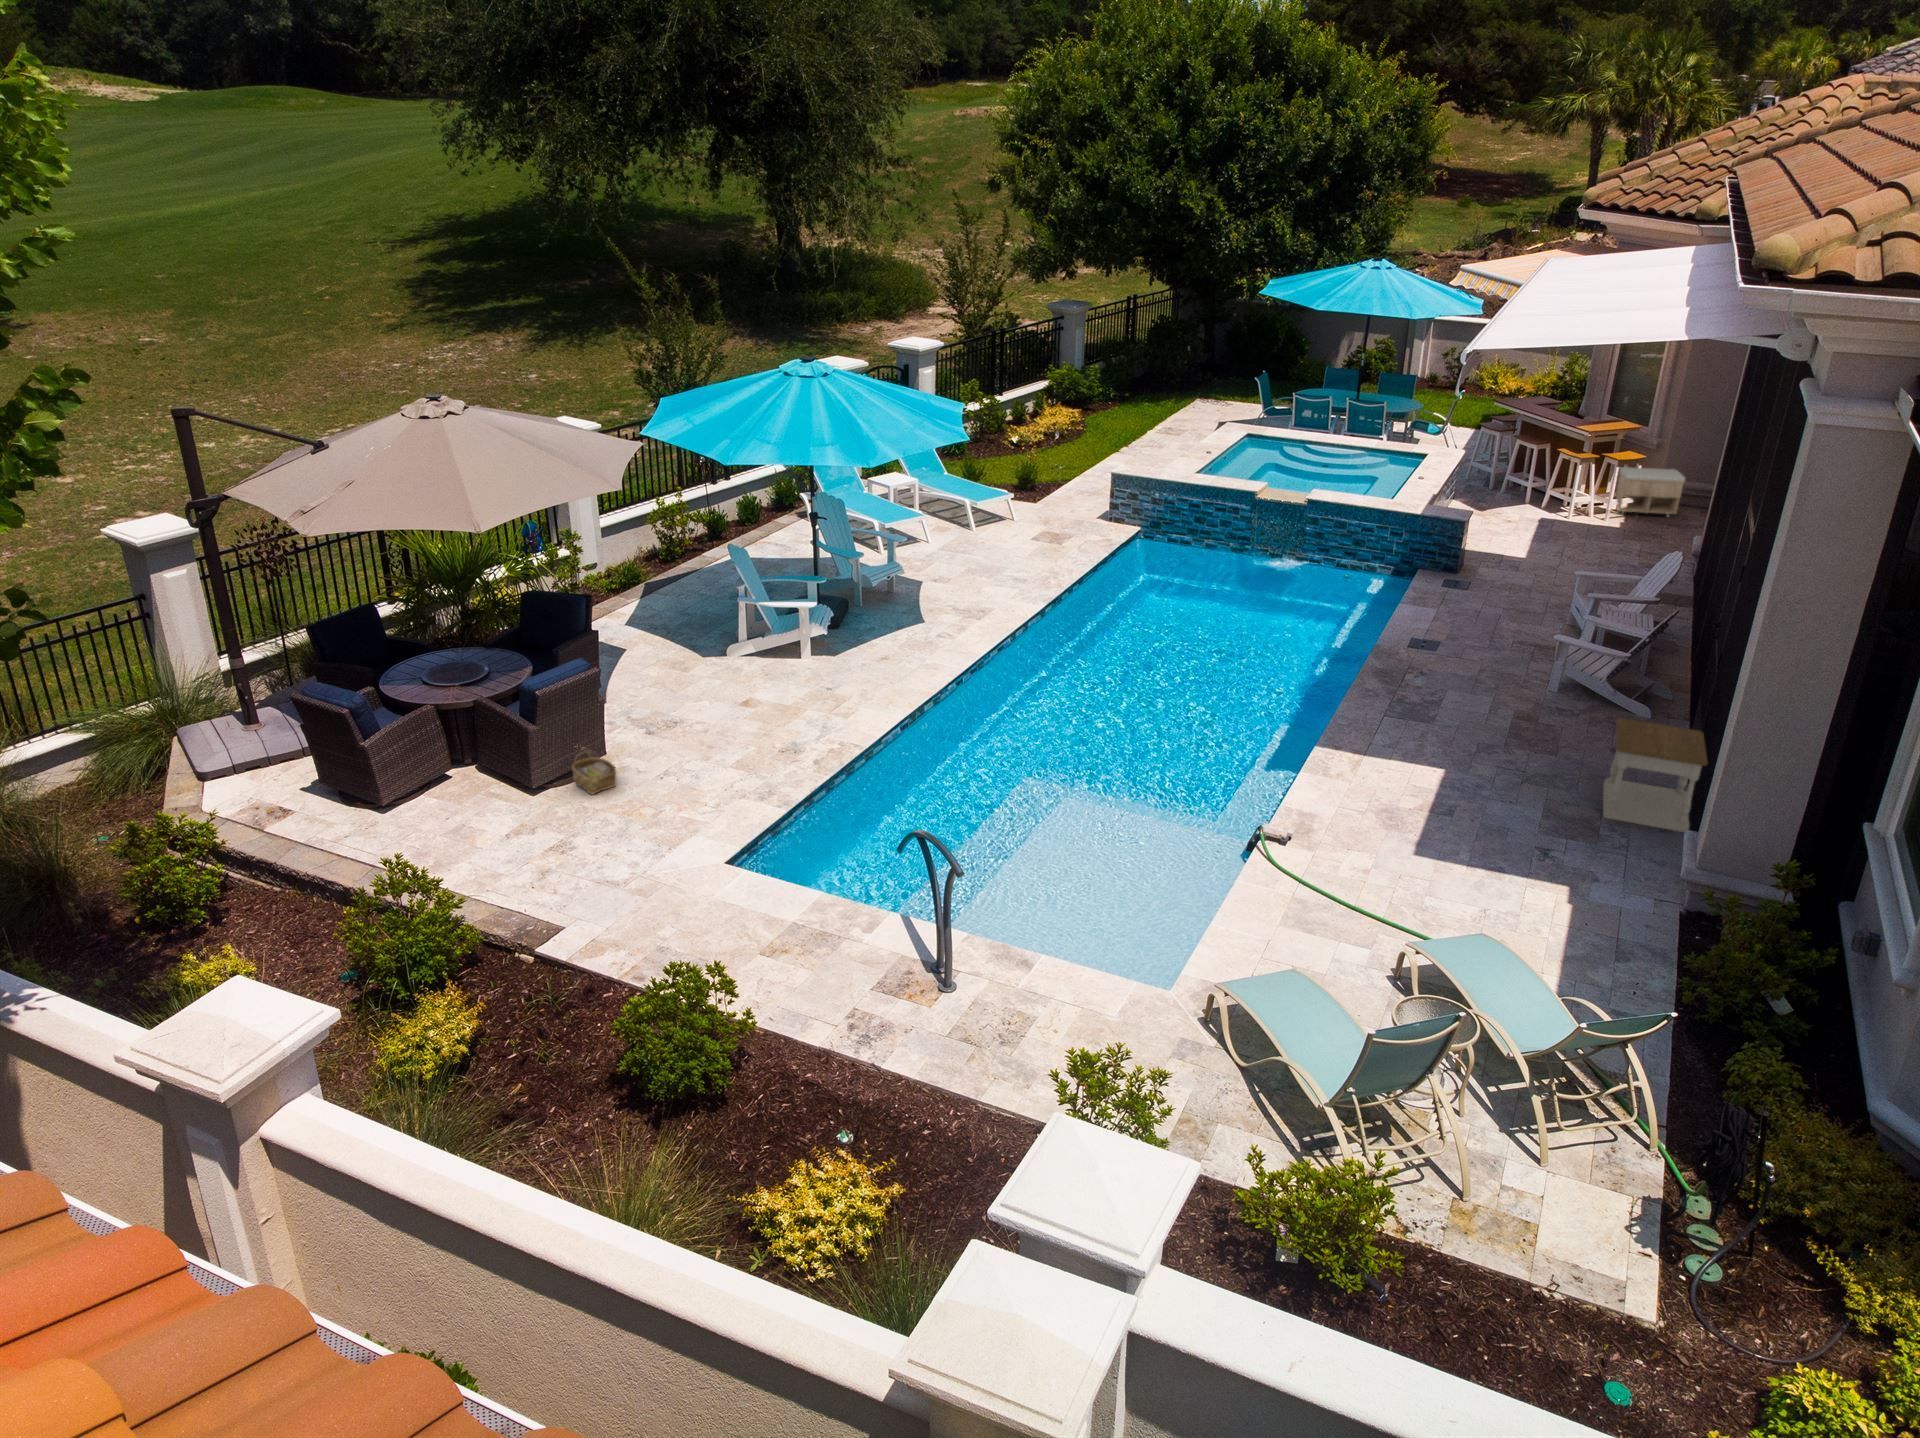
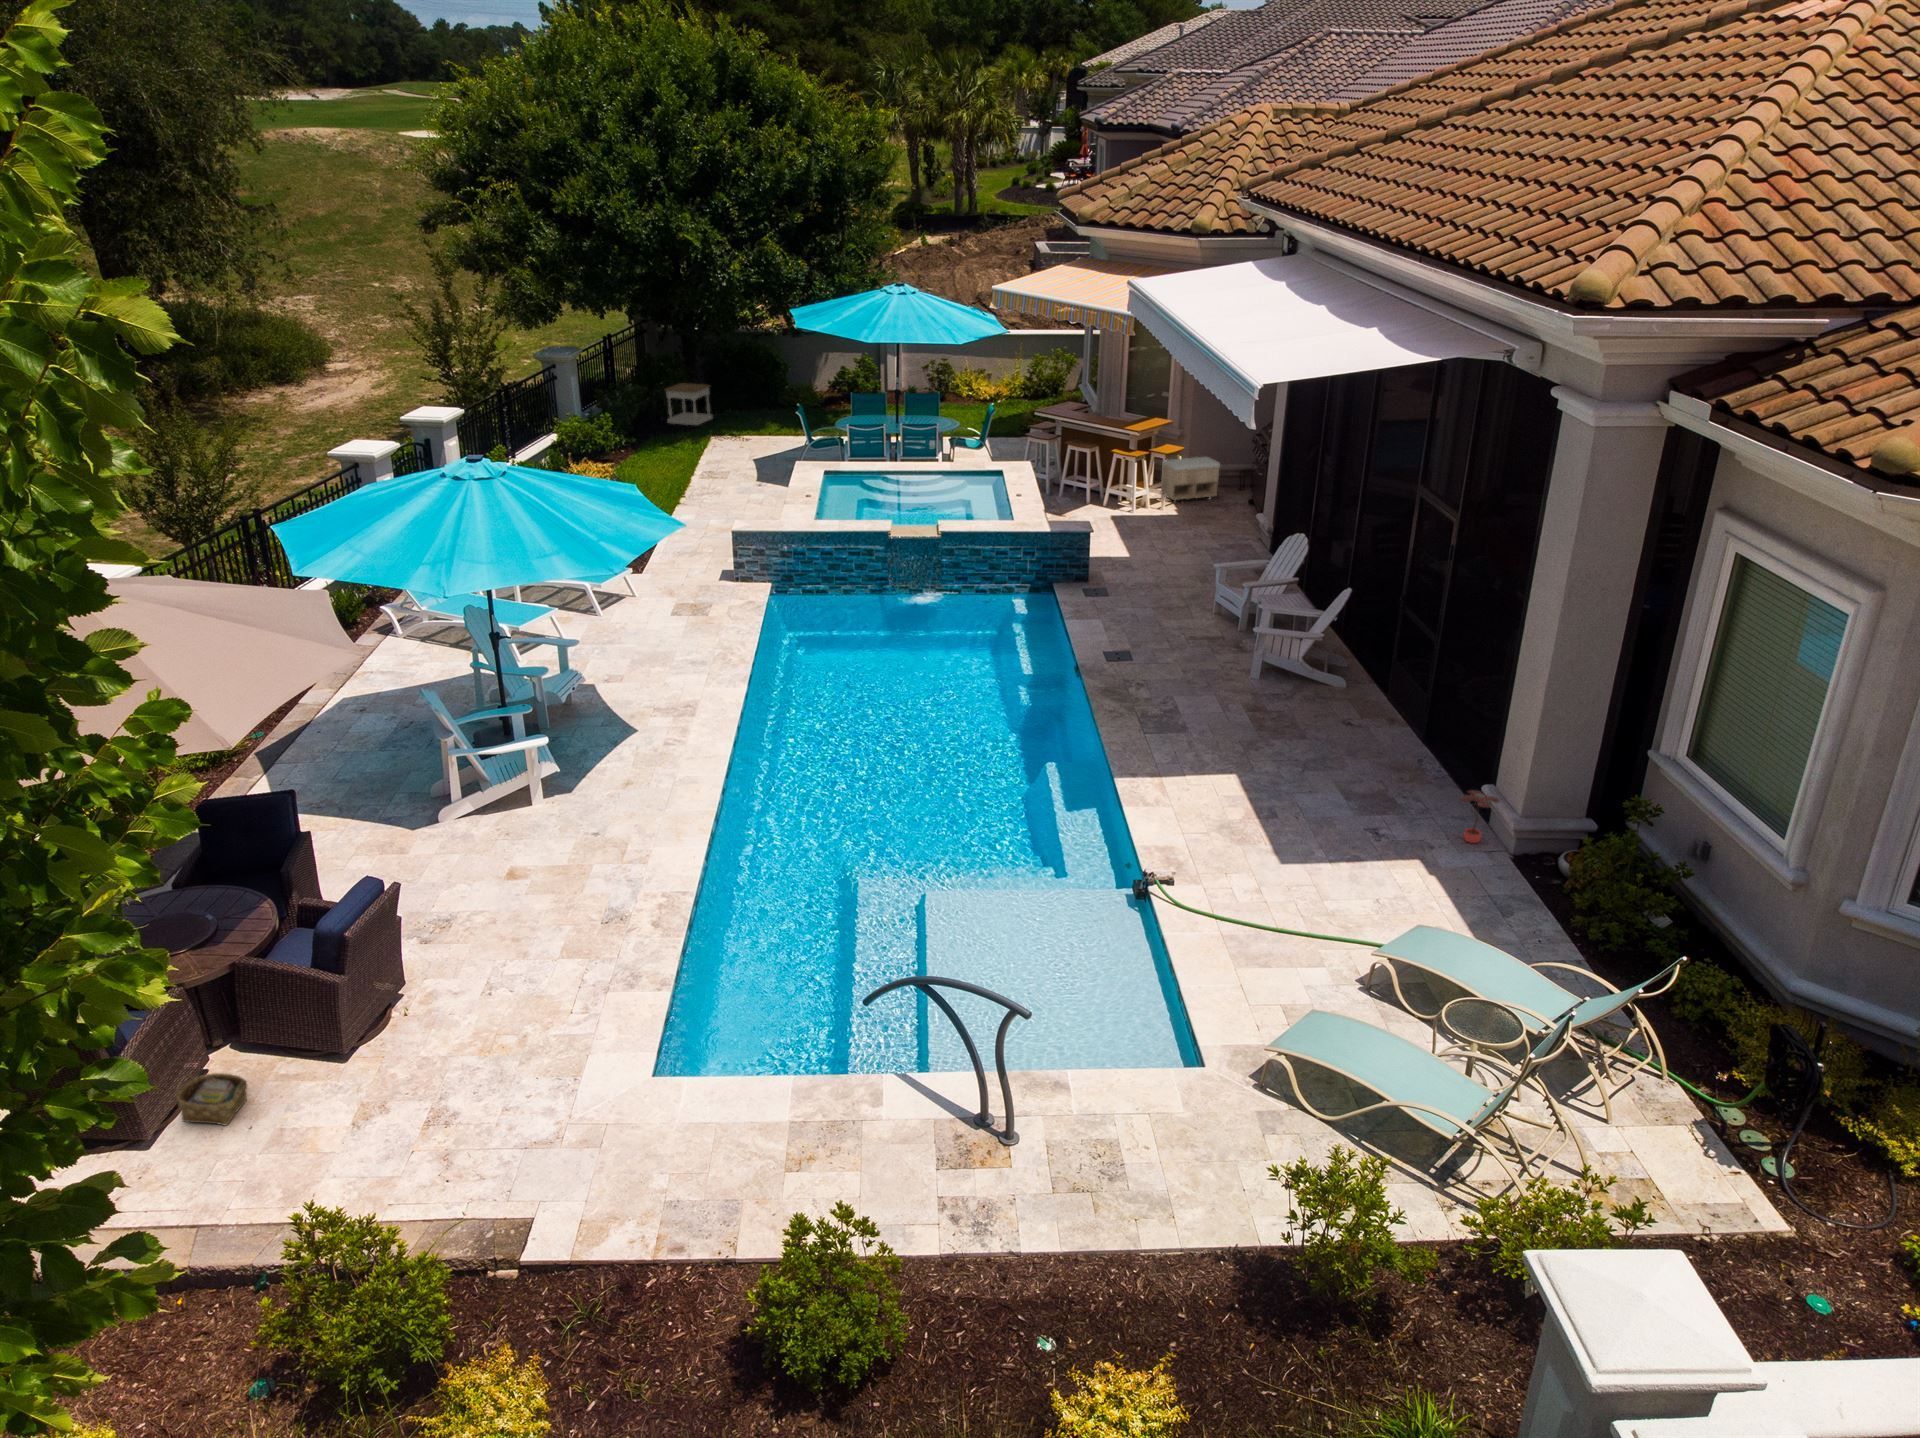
side table: present [1603,719,1707,833] -> present [665,383,712,425]
woven basket: present [572,752,617,795] -> present [176,1073,247,1125]
potted plant: none [1639,830,1688,889] -> present [1459,790,1499,843]

